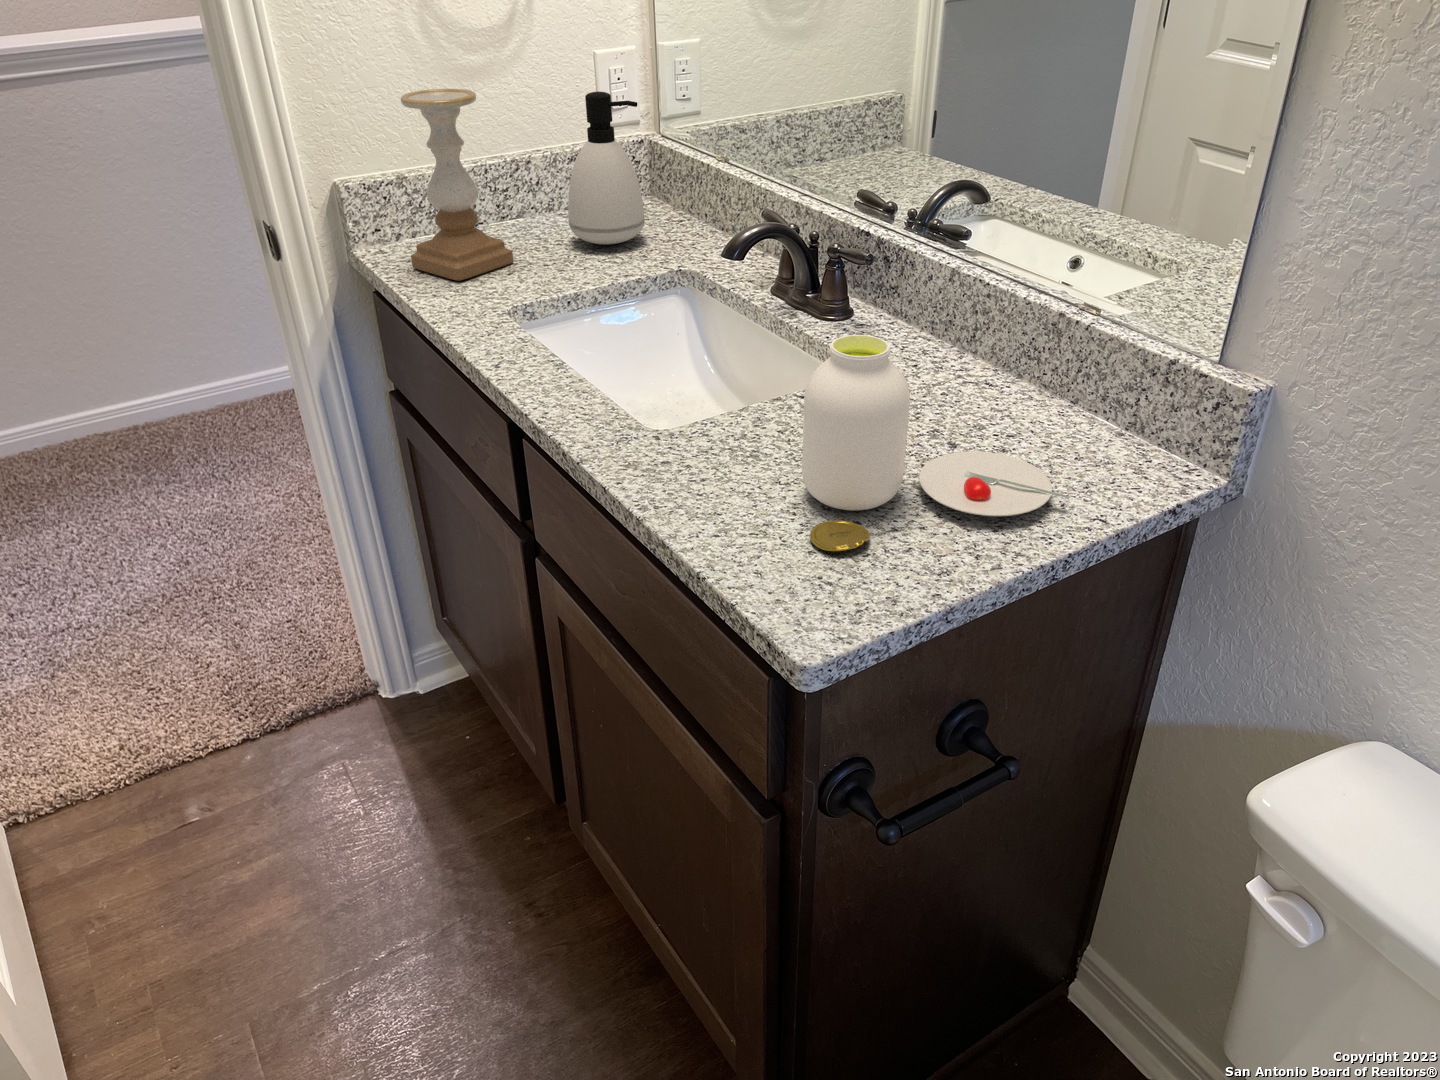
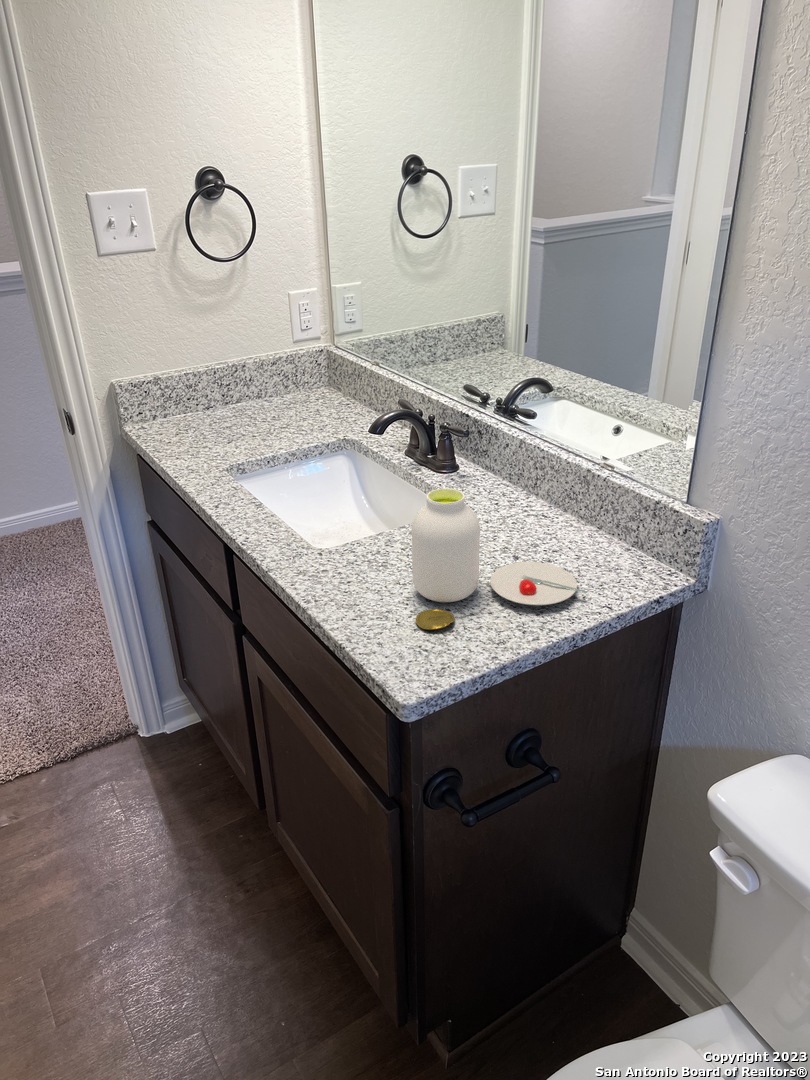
candle holder: present [401,89,513,281] -> none [158,322,233,447]
soap dispenser: present [568,92,645,244] -> none [271,322,323,421]

